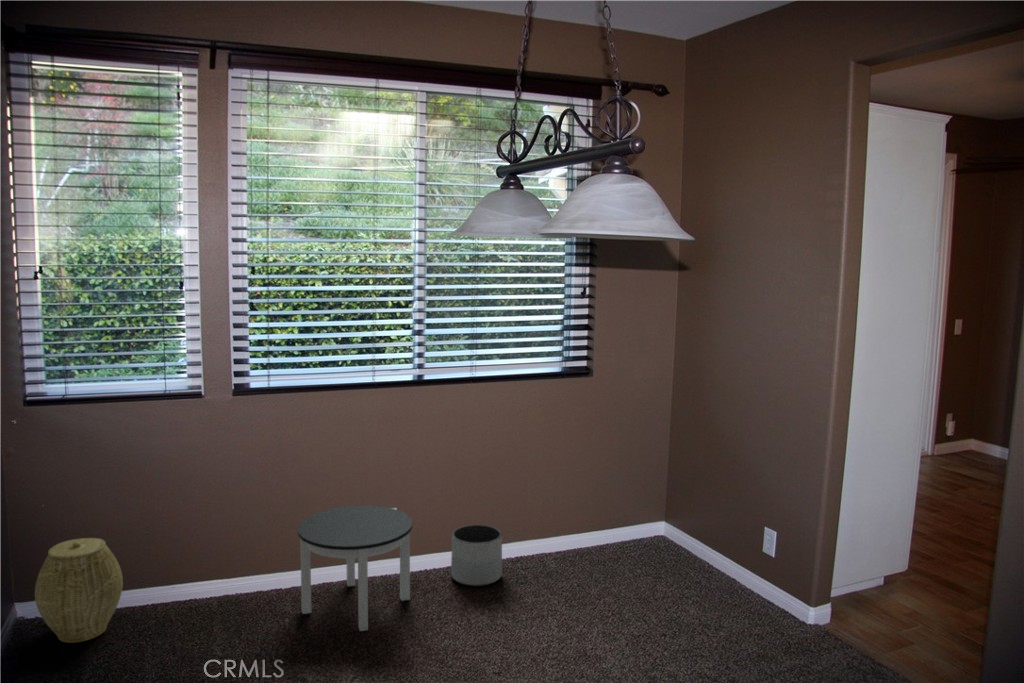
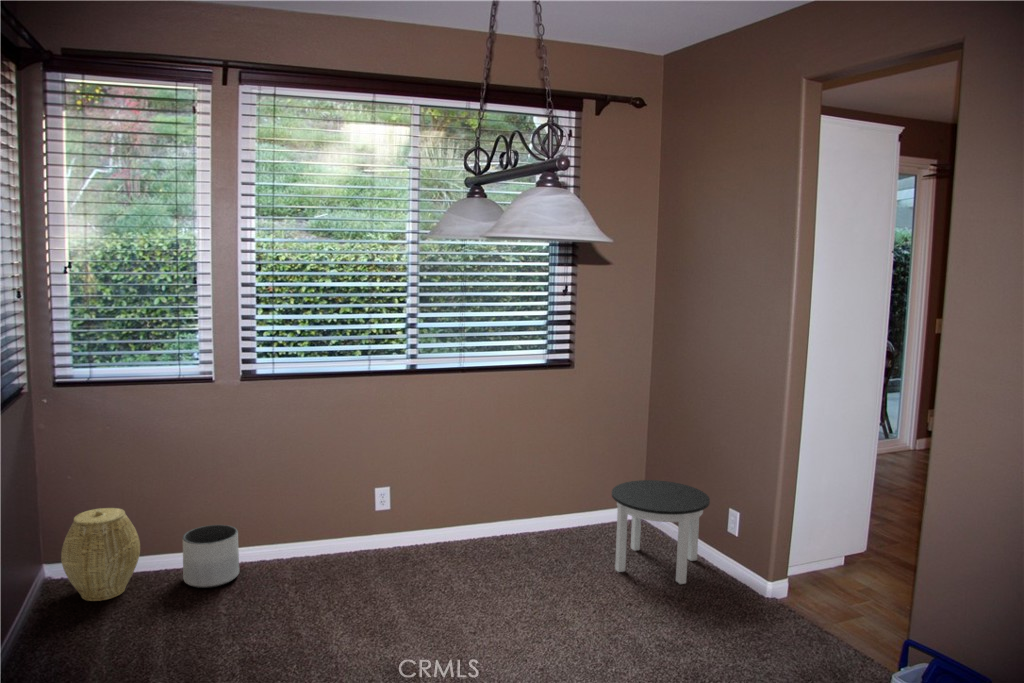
round table: present [298,505,412,631] -> present [612,480,710,584]
planter: present [451,525,502,586] -> present [182,525,239,588]

